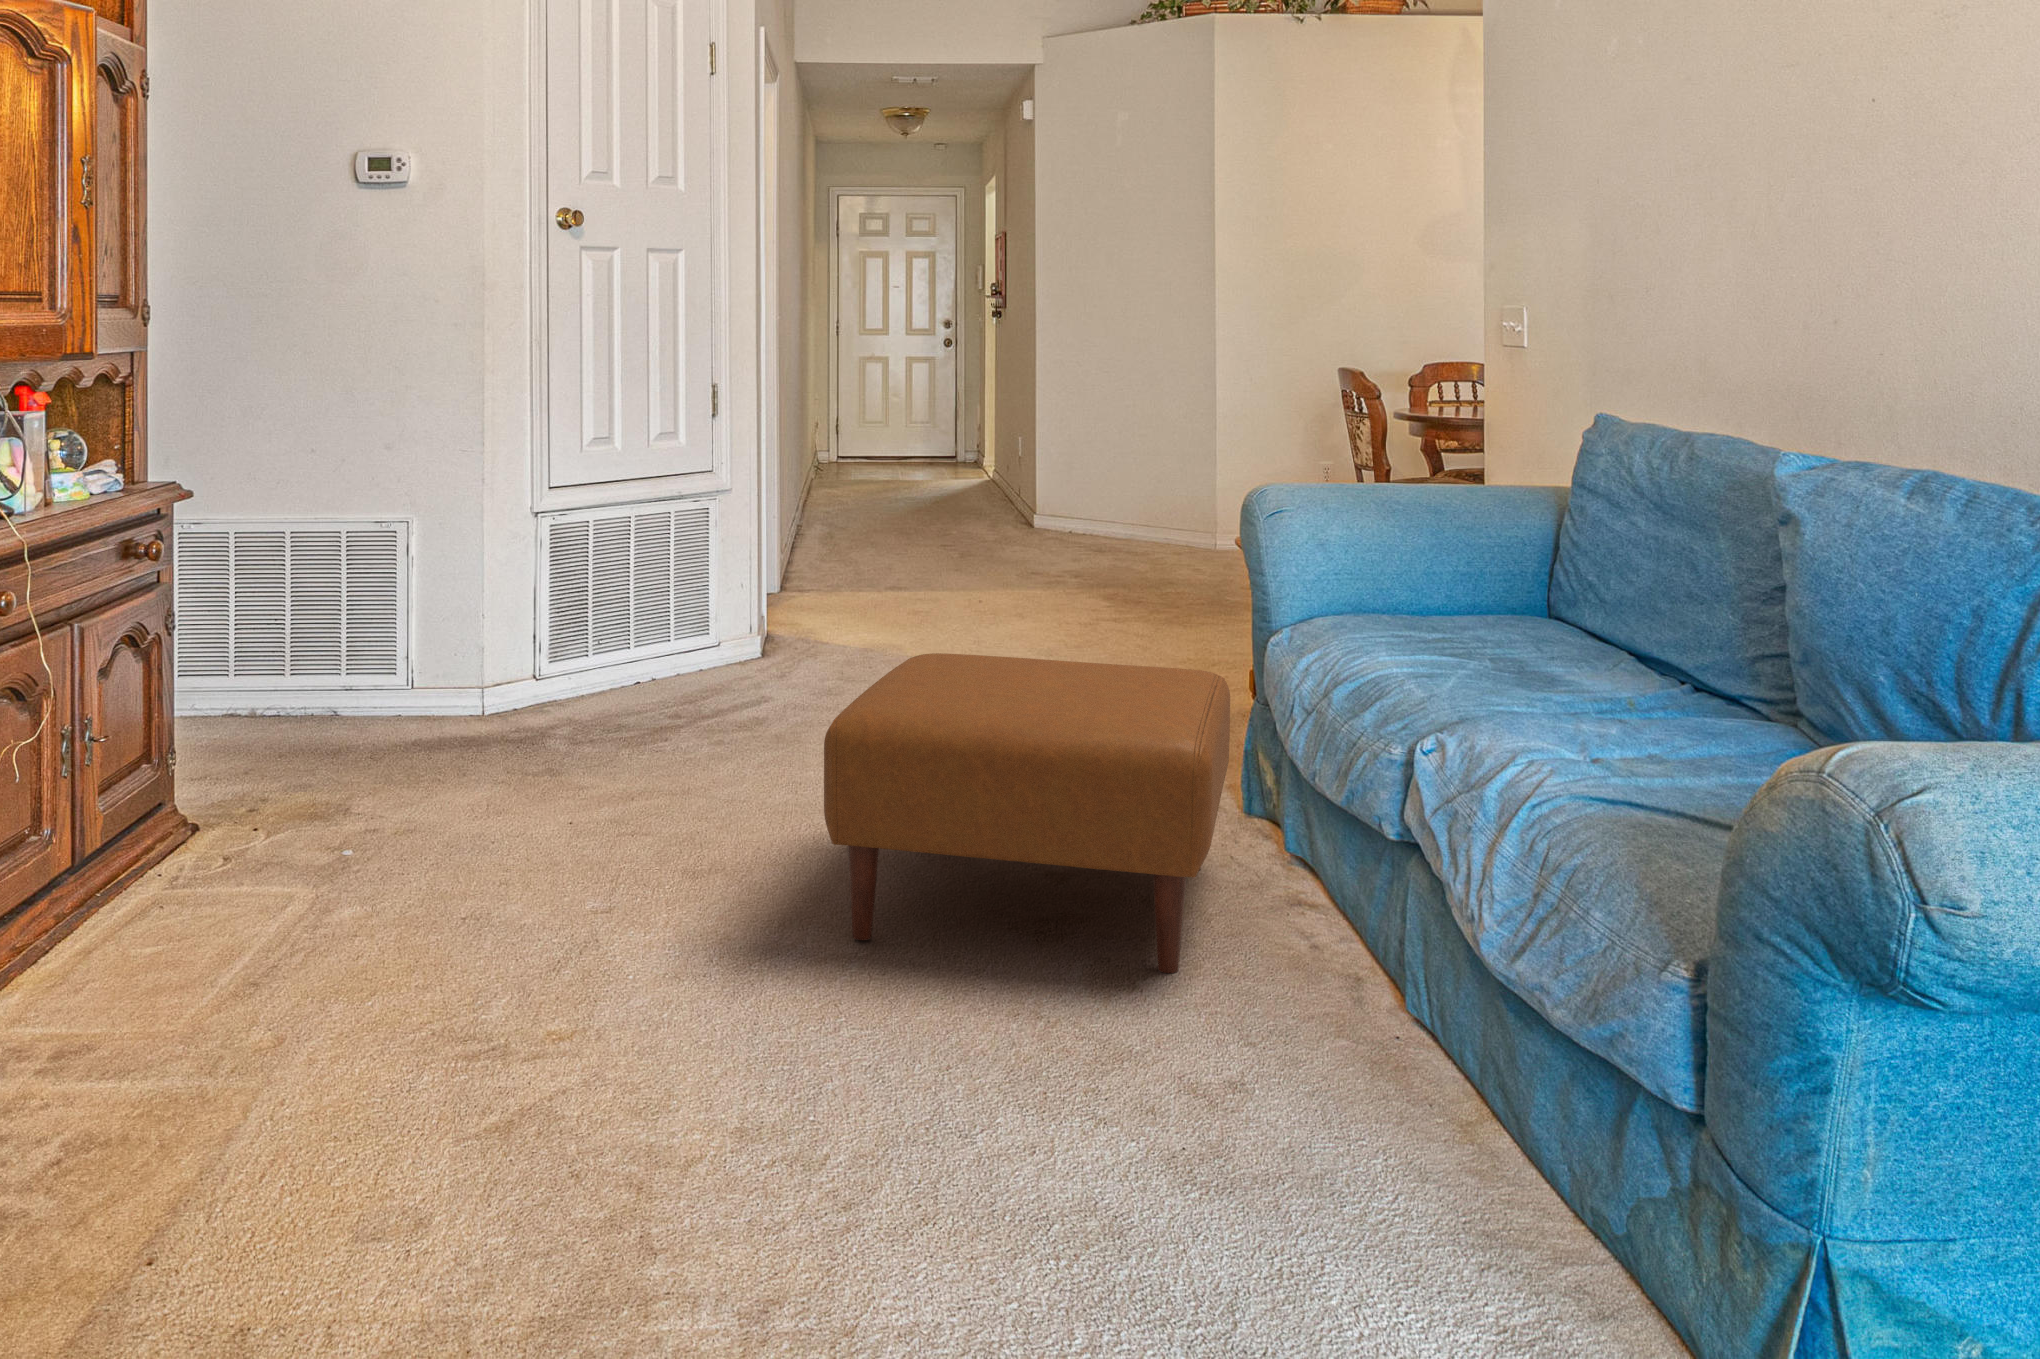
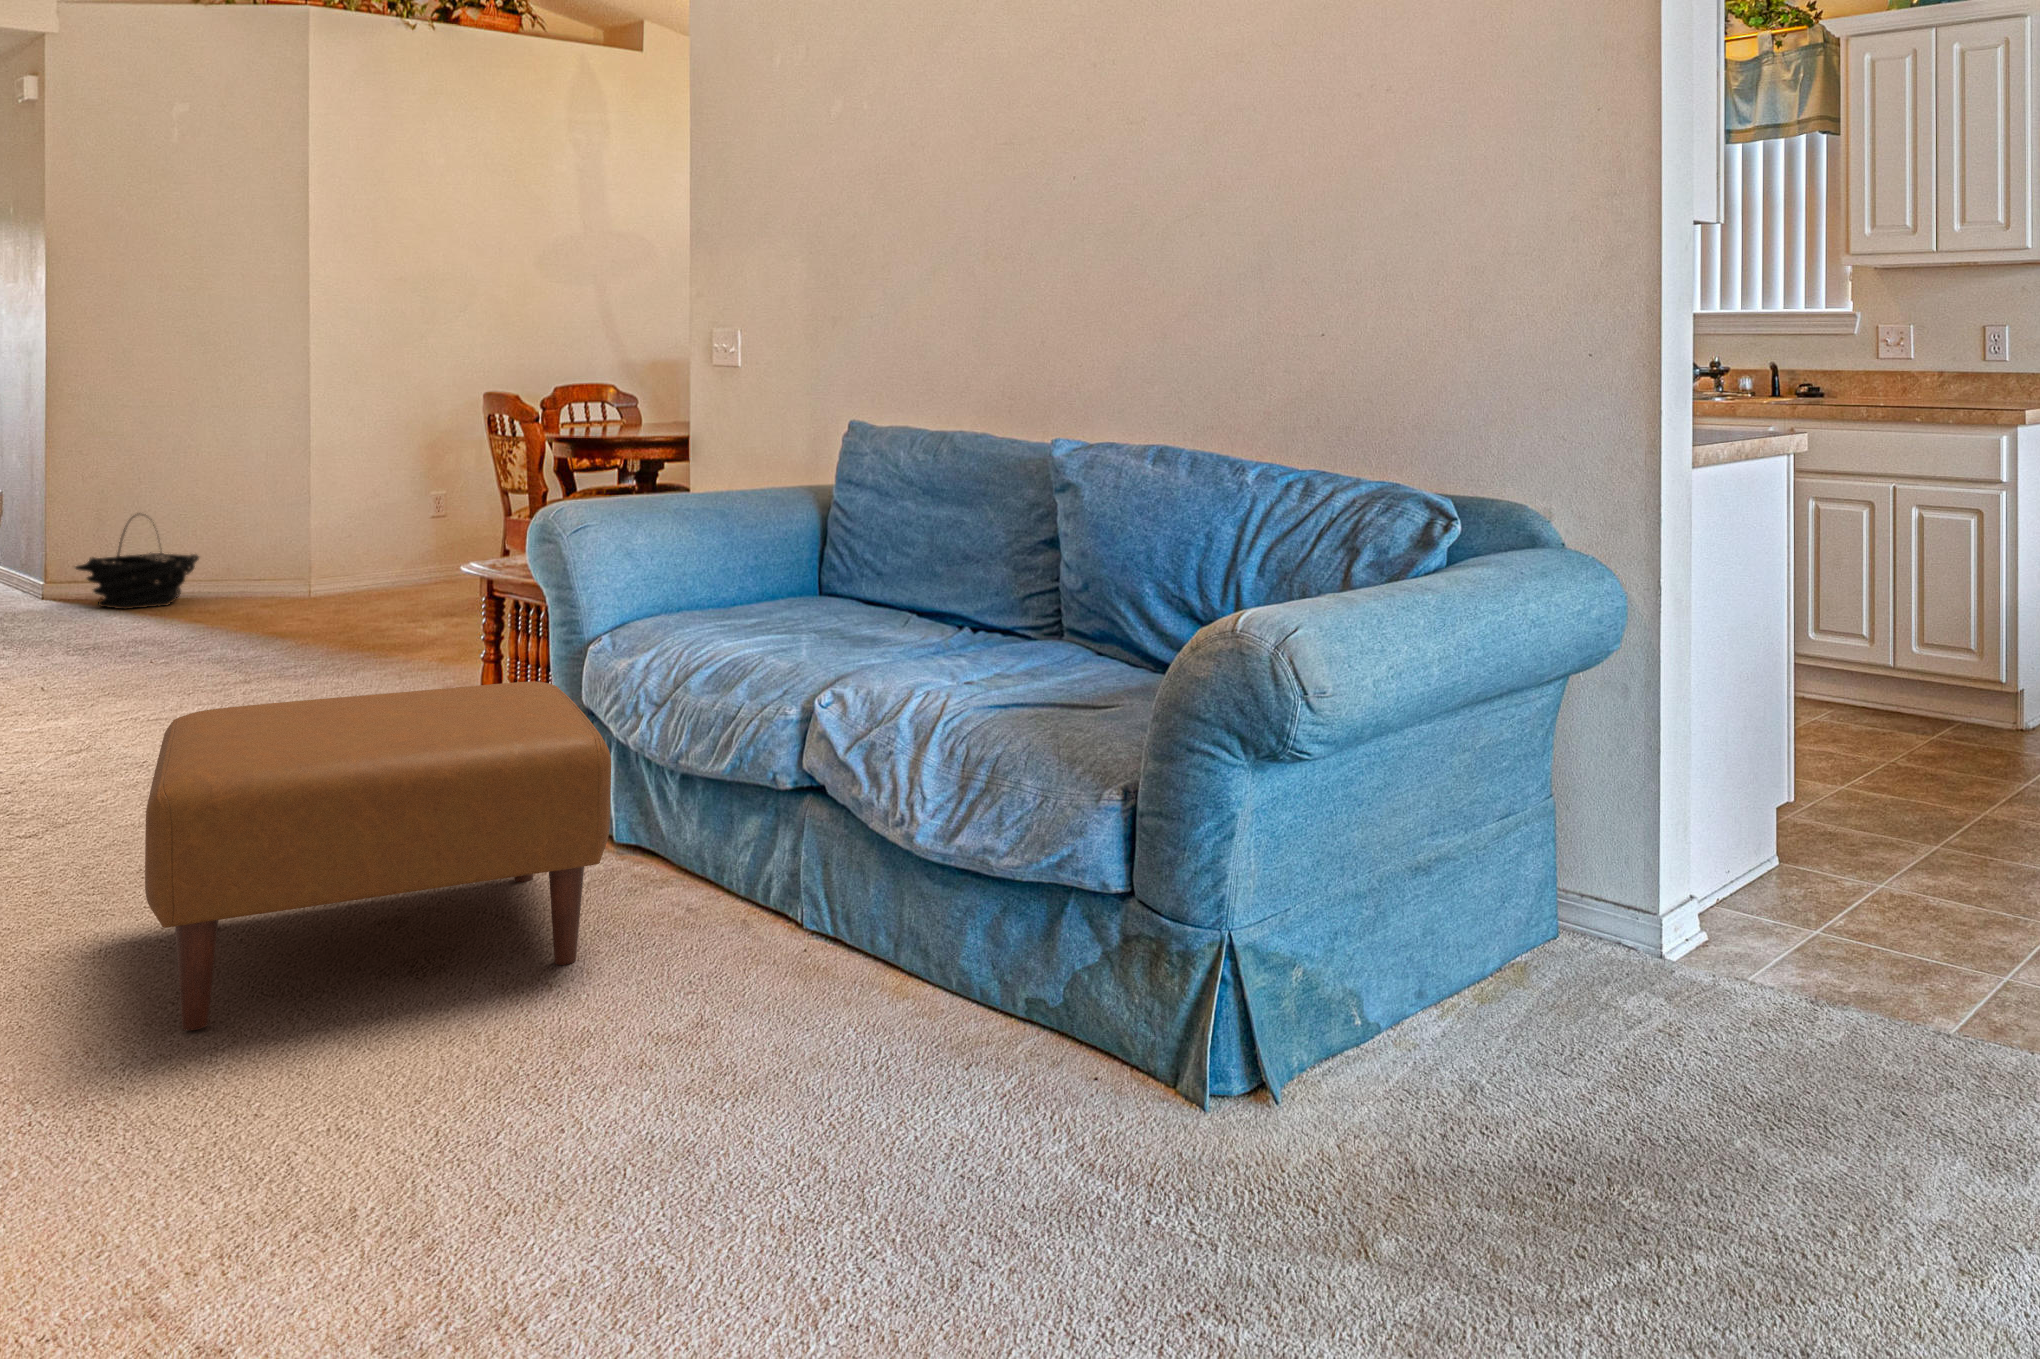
basket: none [1043,467,1131,548] -> present [75,513,199,609]

